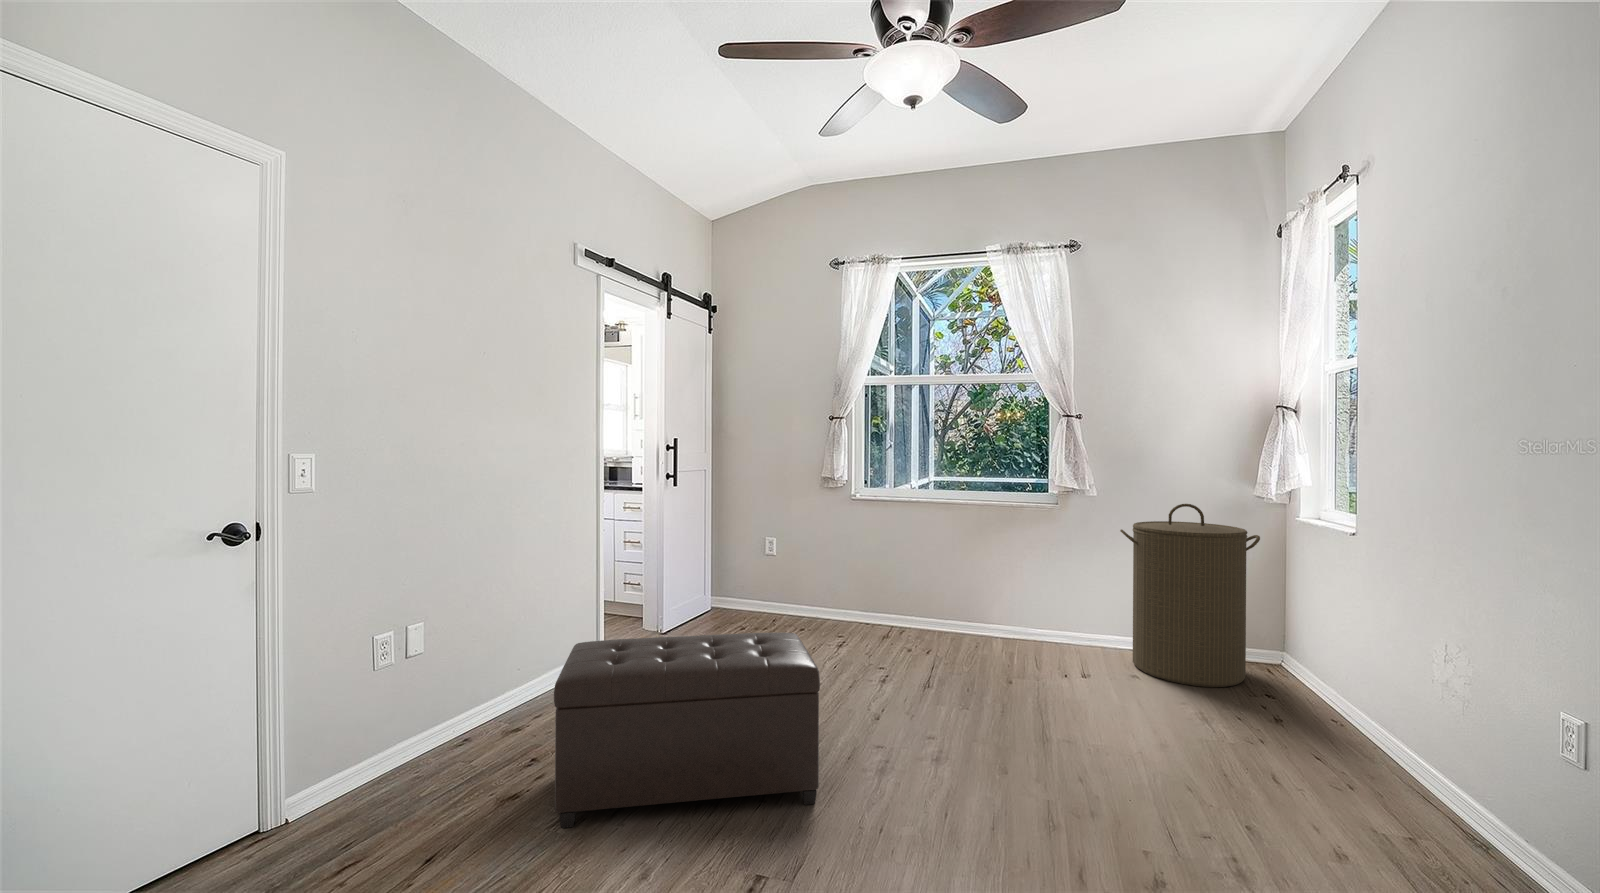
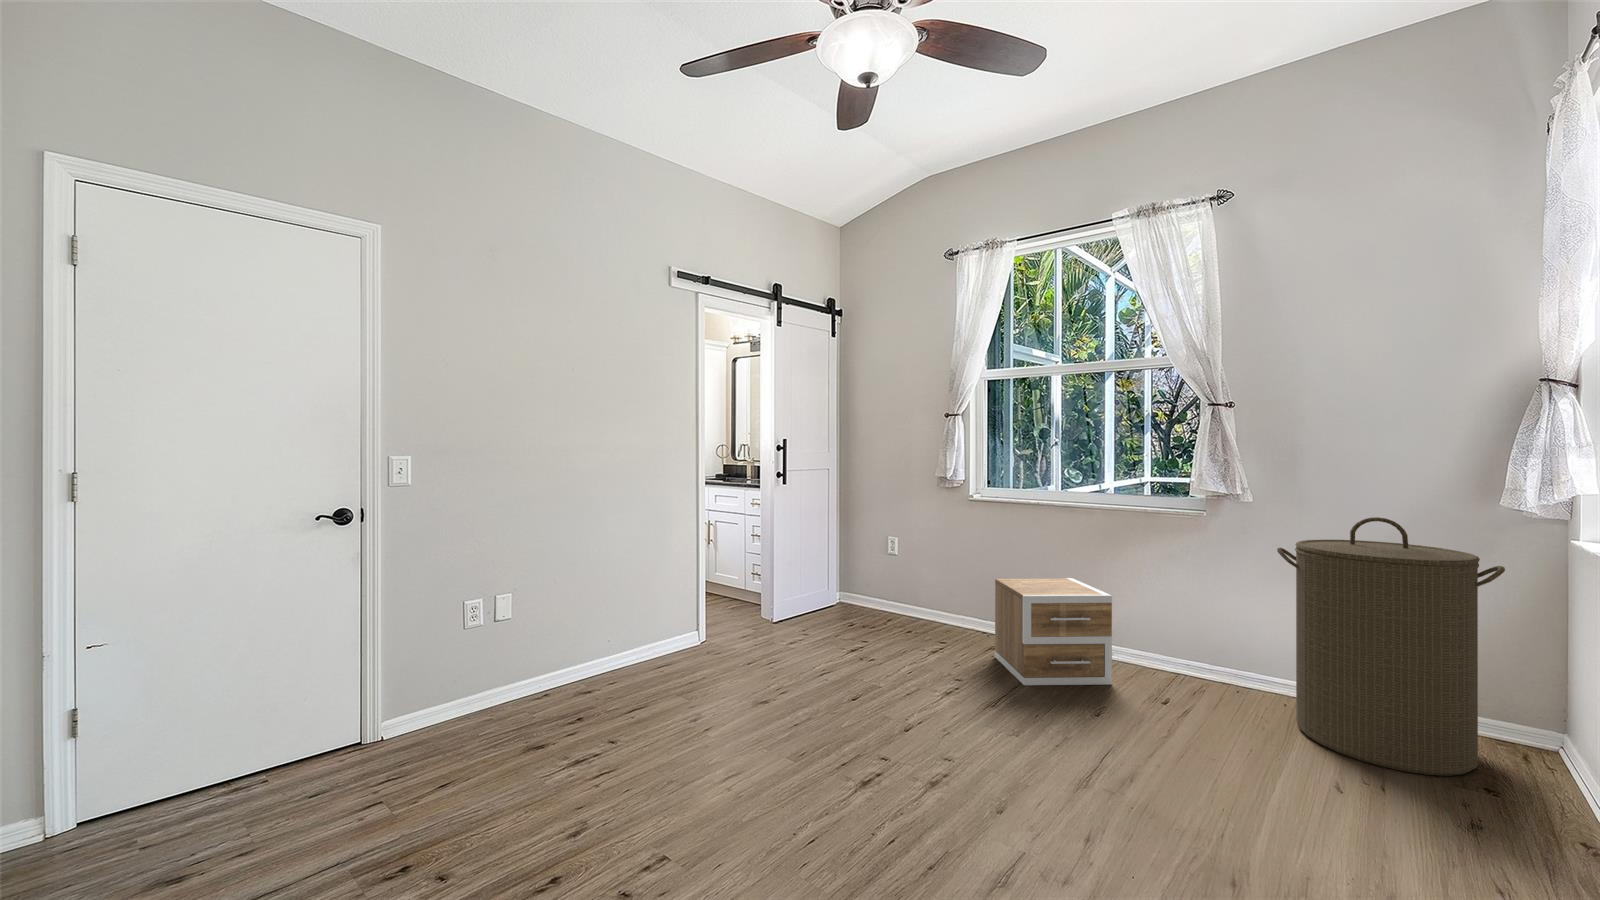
nightstand: none [893,565,998,663] -> present [995,578,1112,685]
ottoman: present [554,632,820,828] -> none [543,620,804,810]

